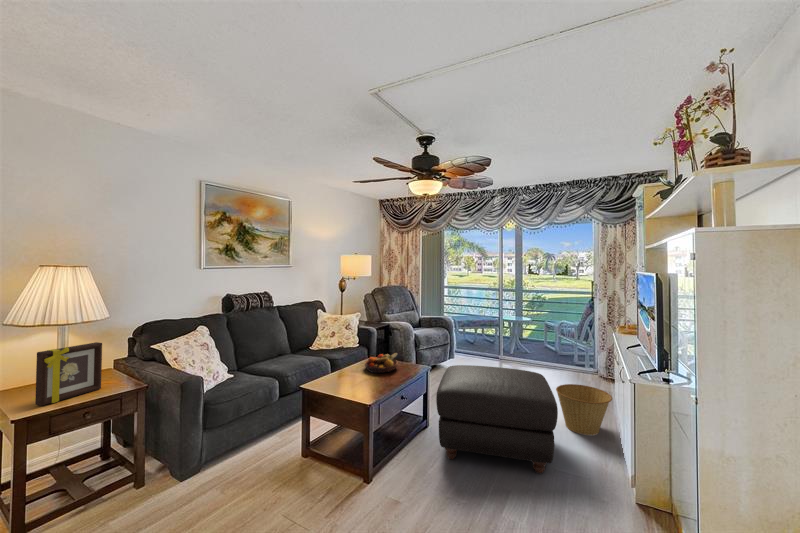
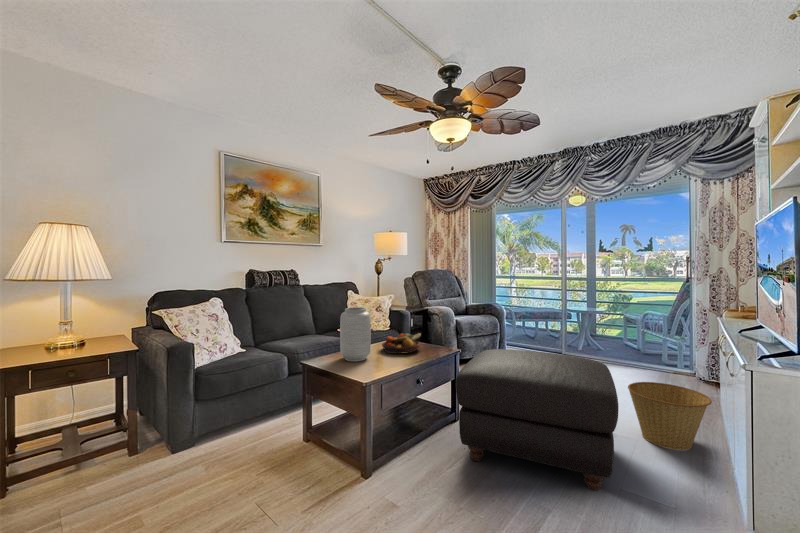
vase: none [334,335,360,383] -> present [340,307,371,361]
picture frame: present [35,342,102,406] -> none [32,303,102,359]

